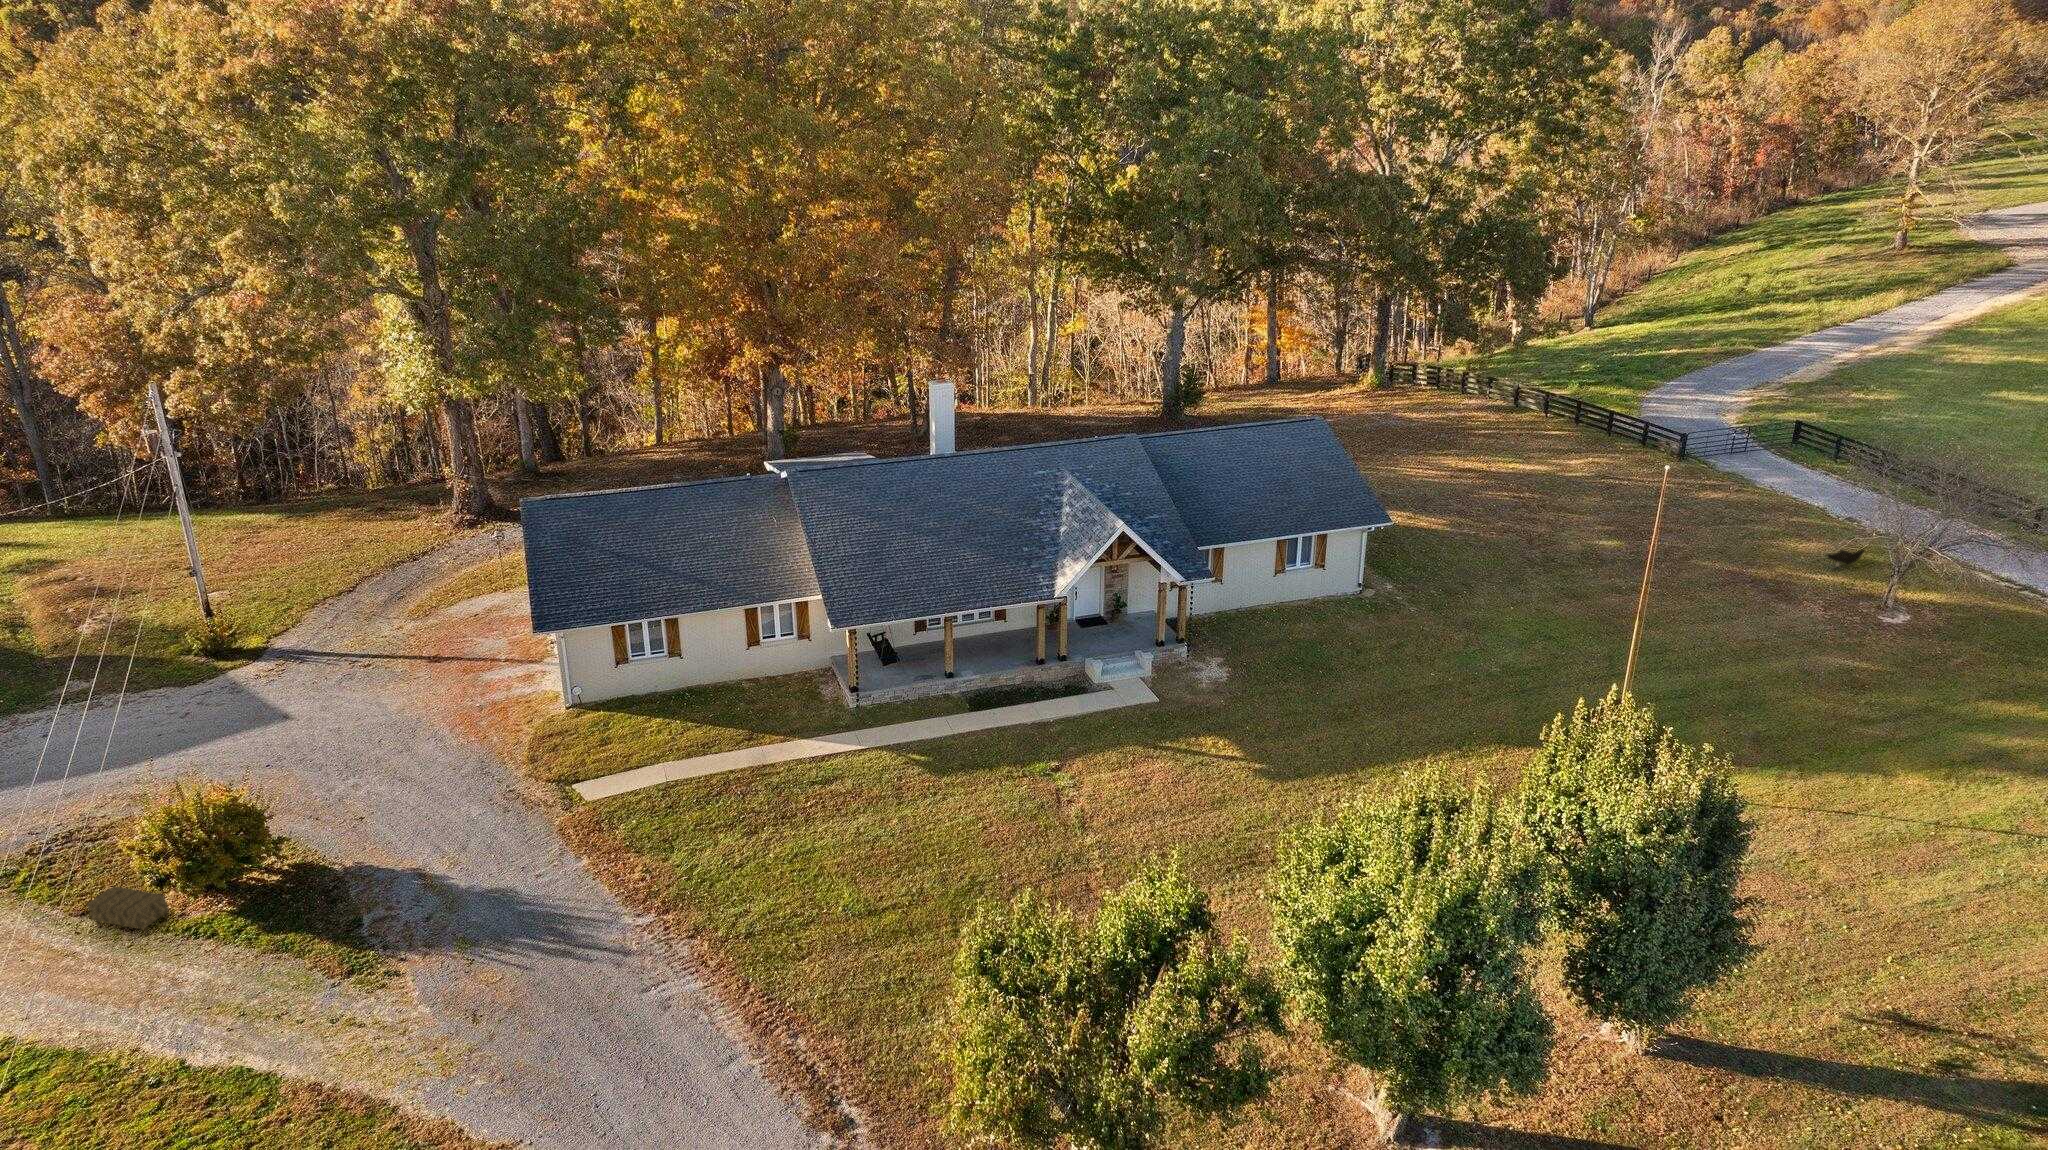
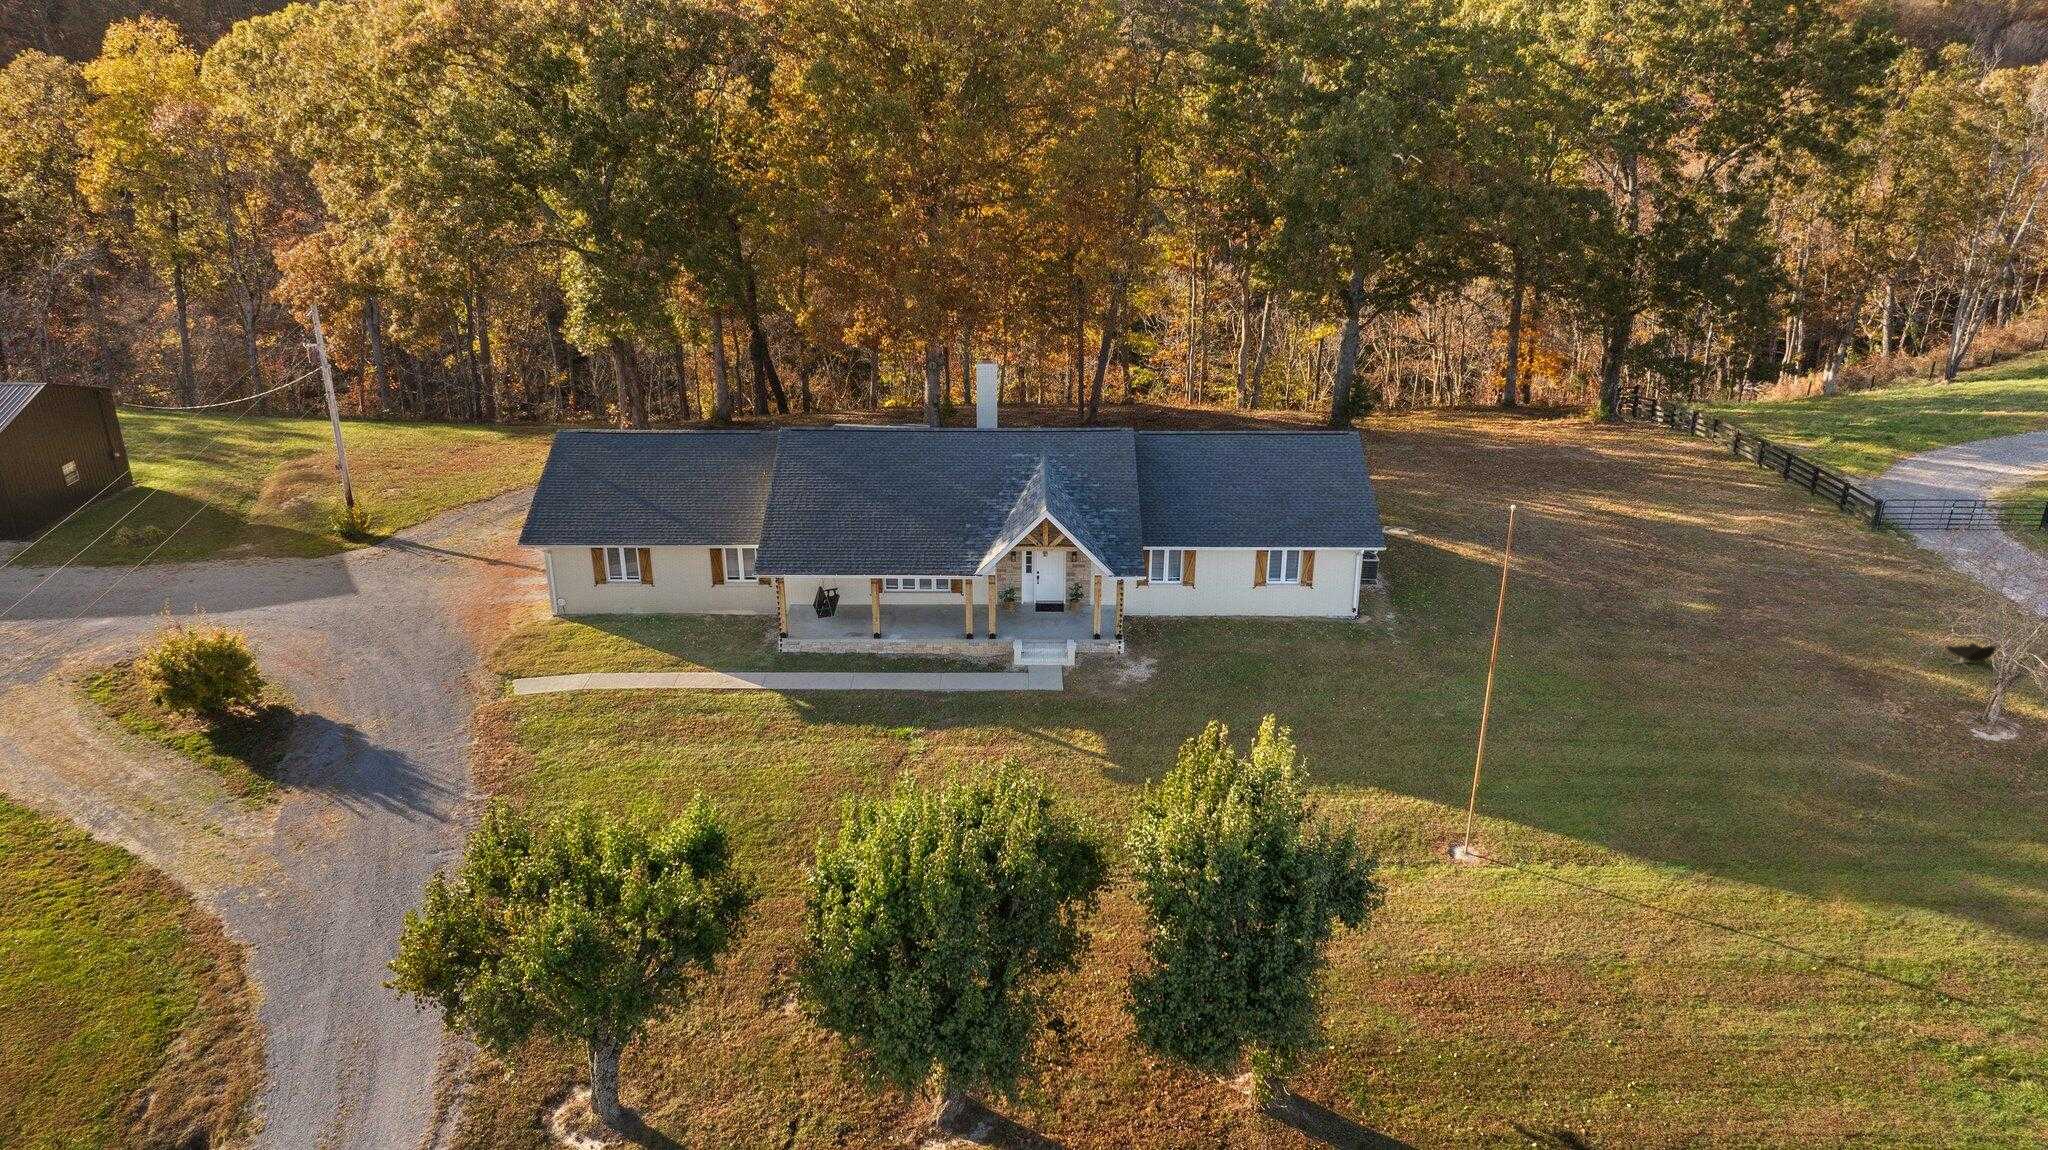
bench: present [87,887,169,935] -> none [113,699,167,740]

